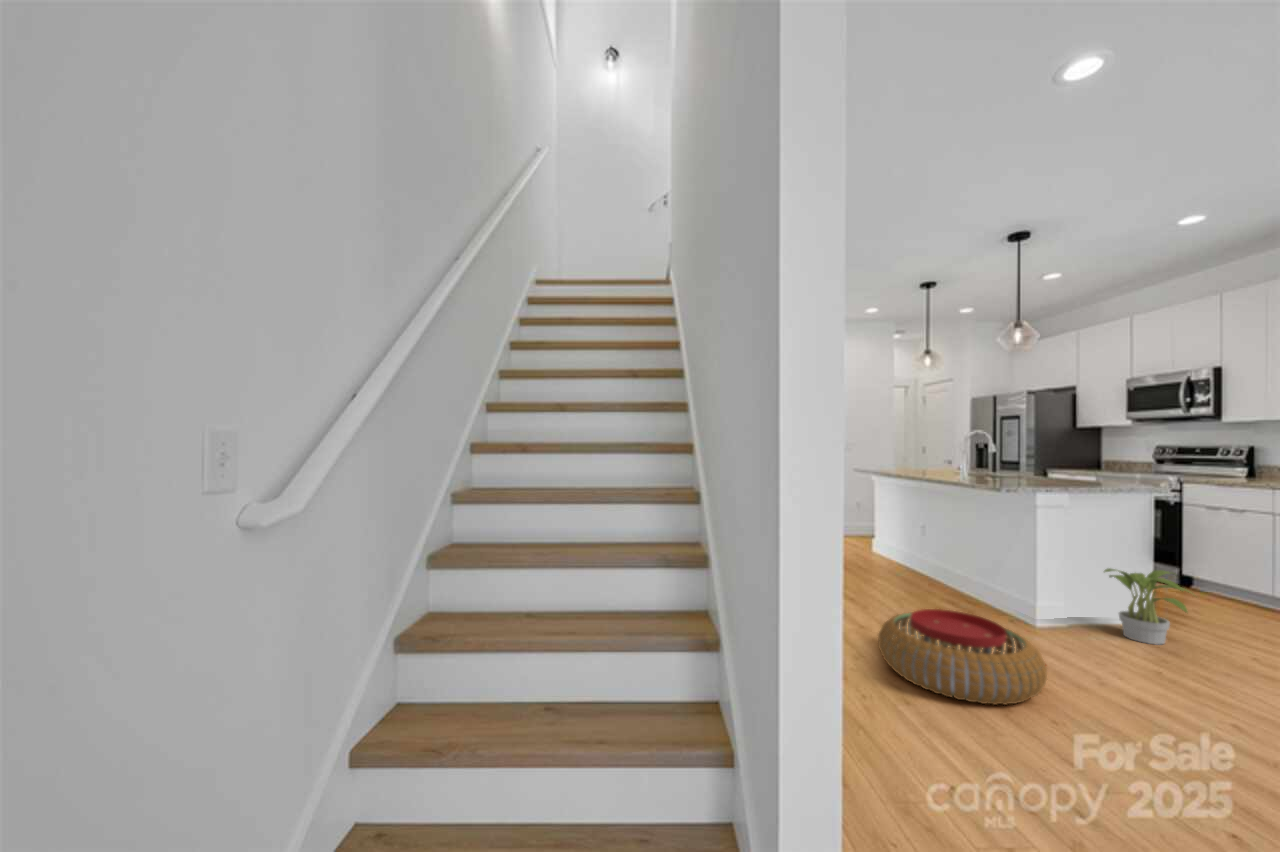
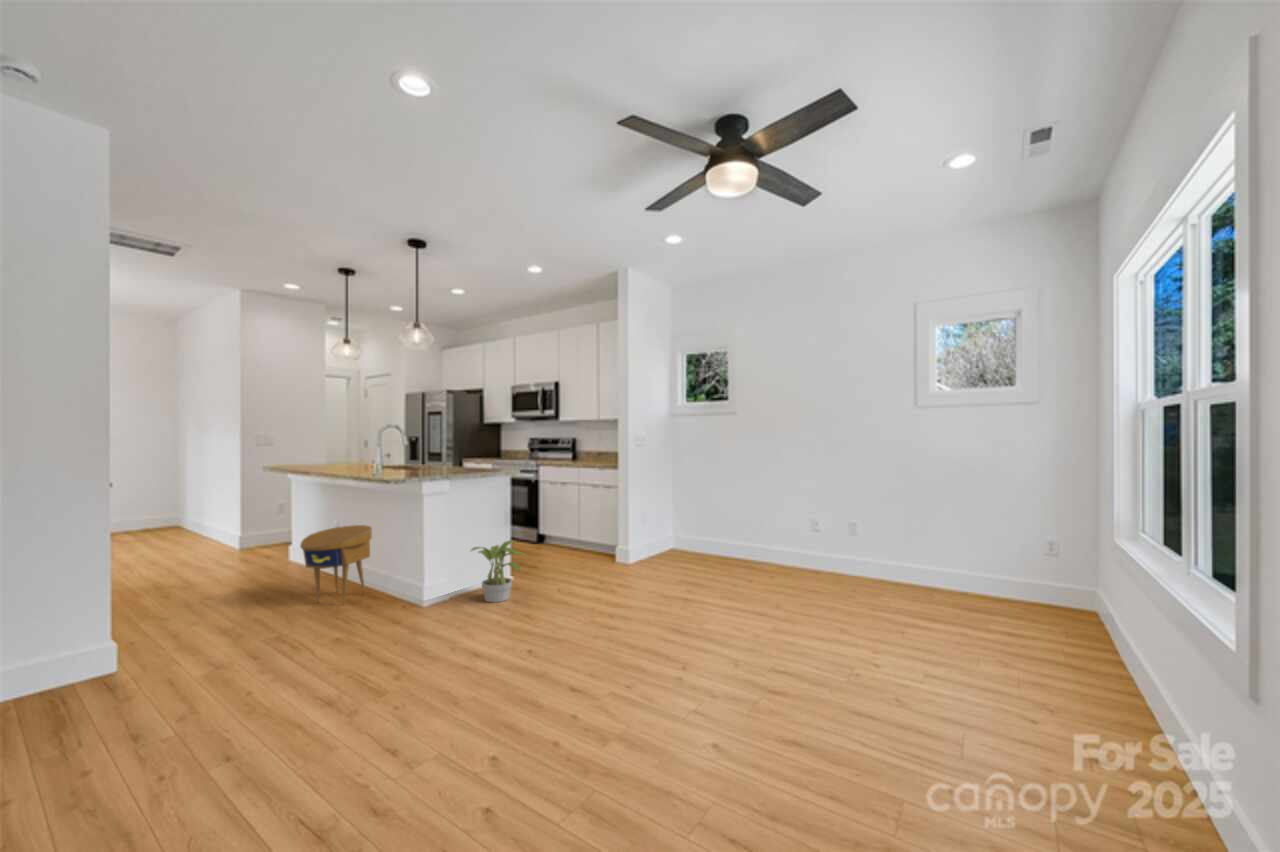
side table: none [902,522,969,597] -> present [300,525,372,604]
pouf: present [878,609,1047,705] -> none [213,630,399,741]

